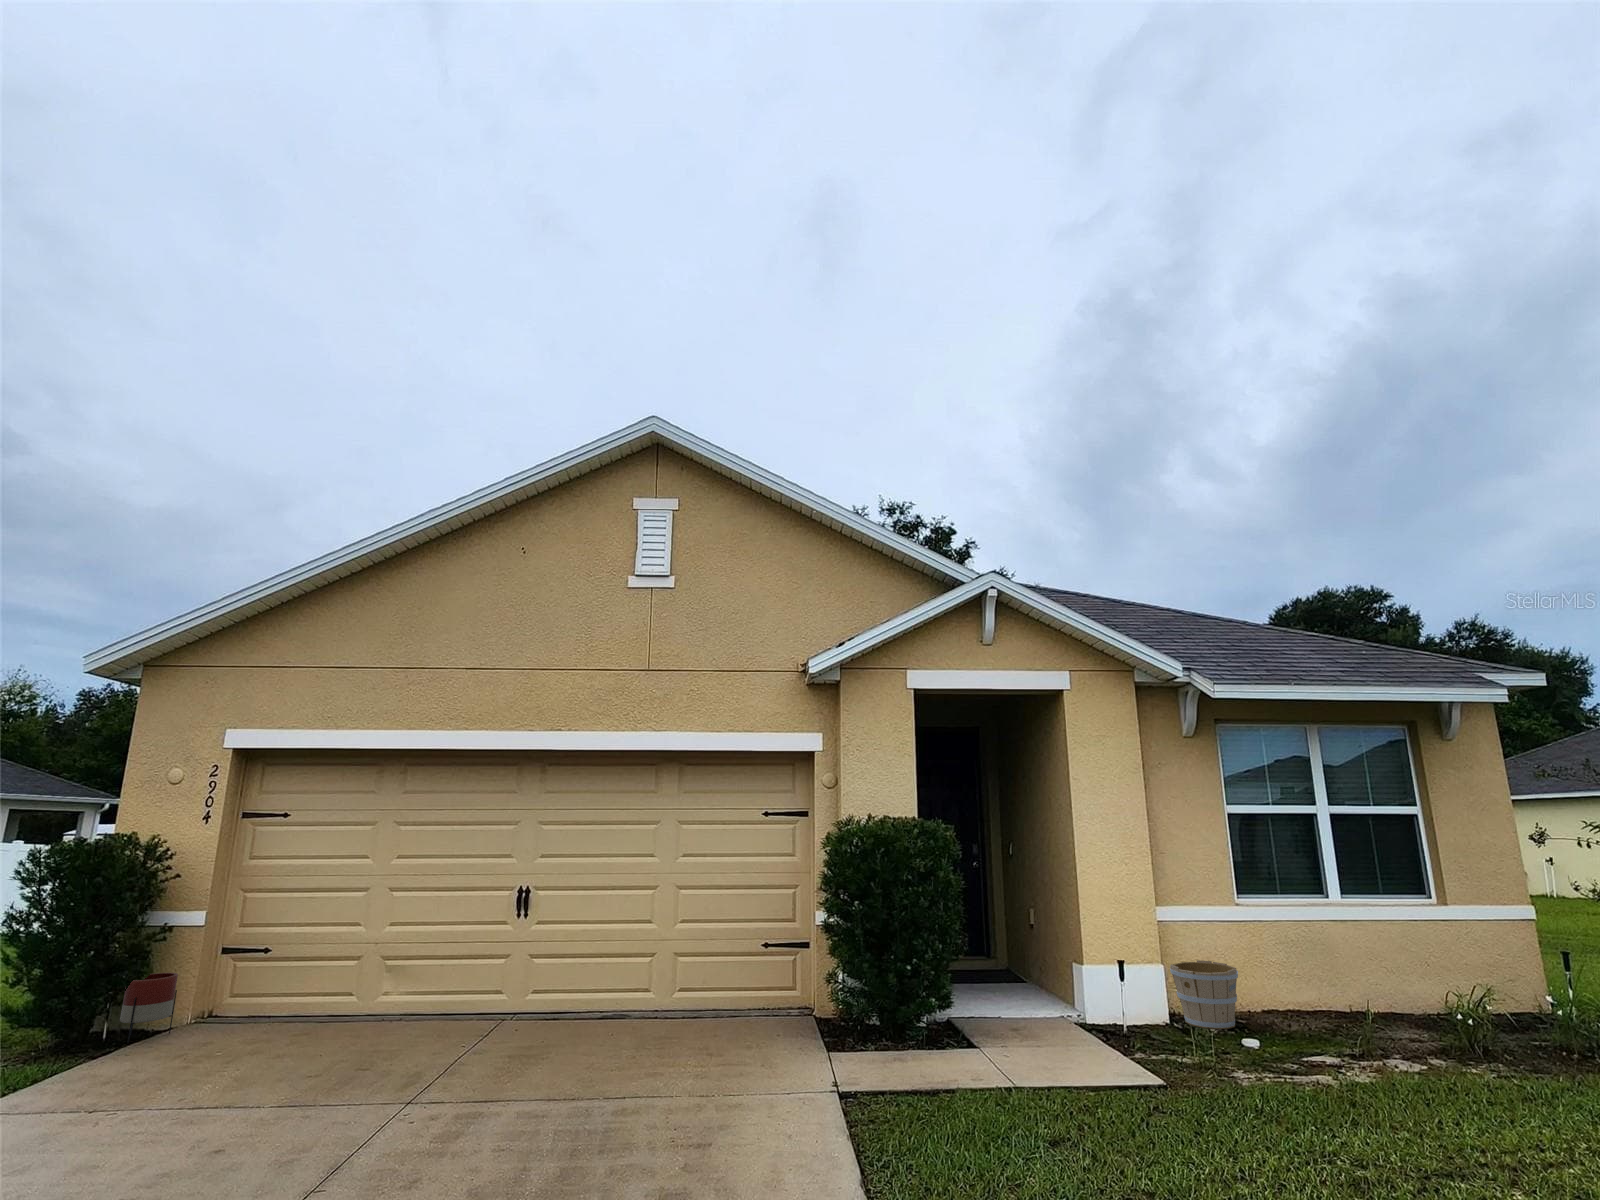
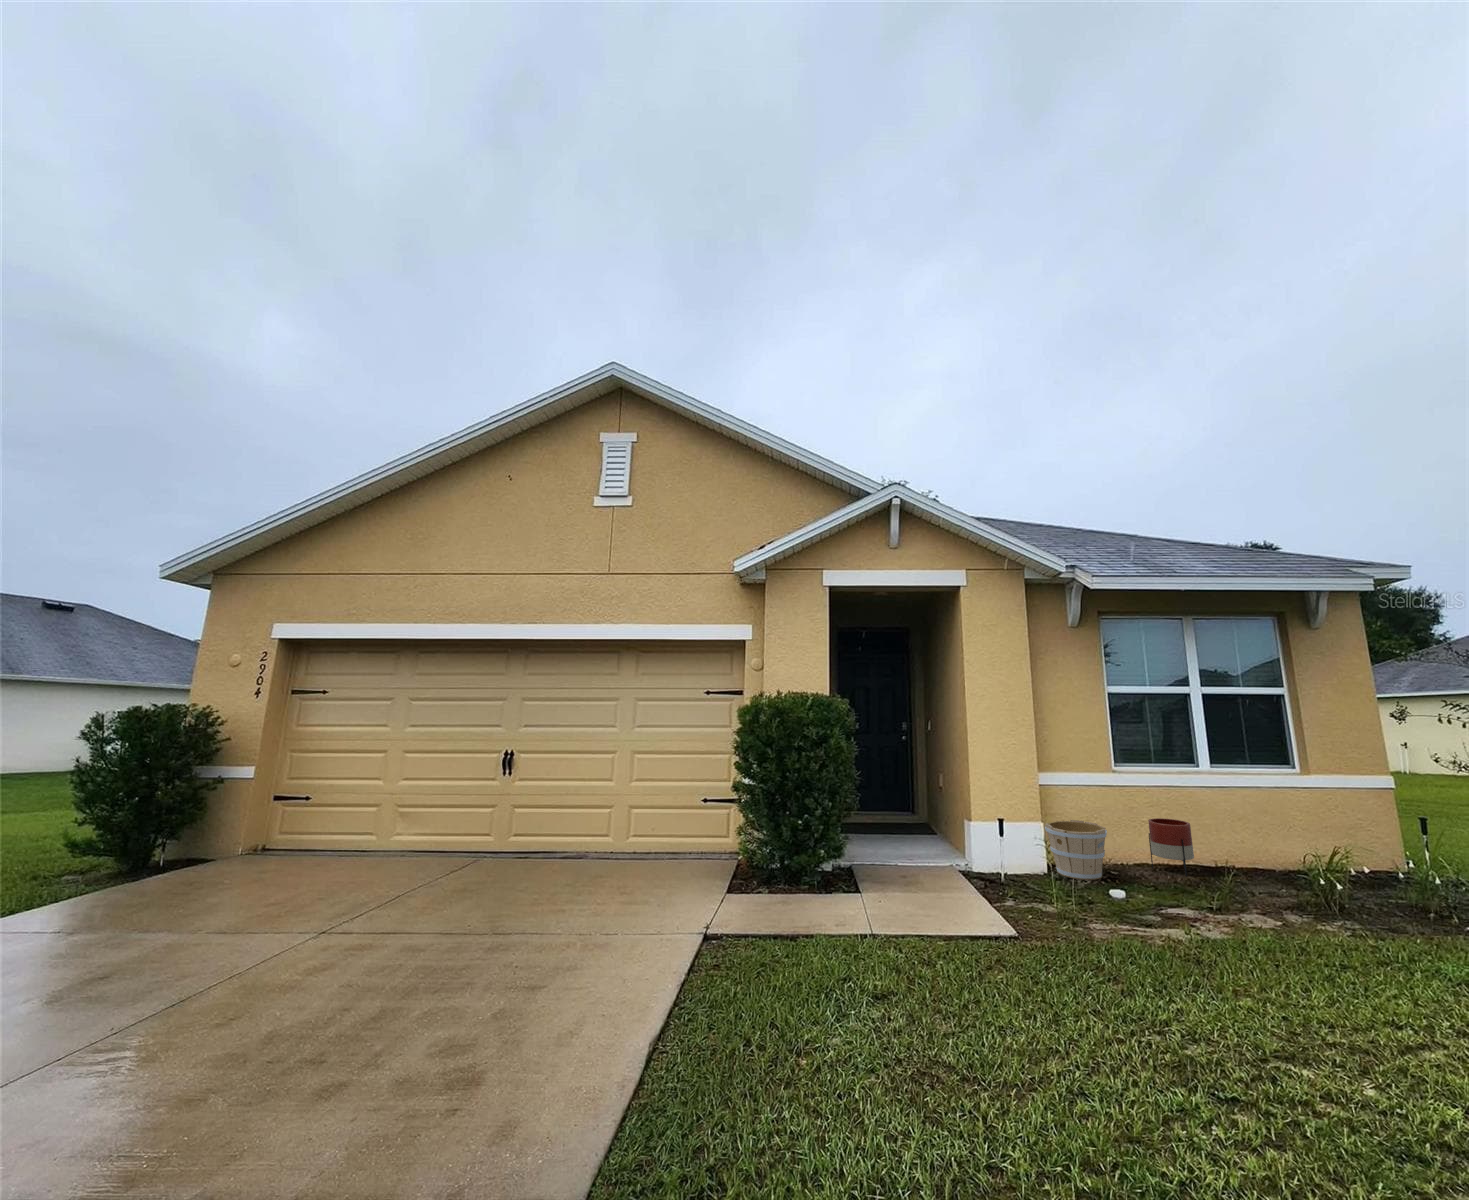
planter: present [120,973,178,1043] -> present [1148,818,1194,876]

